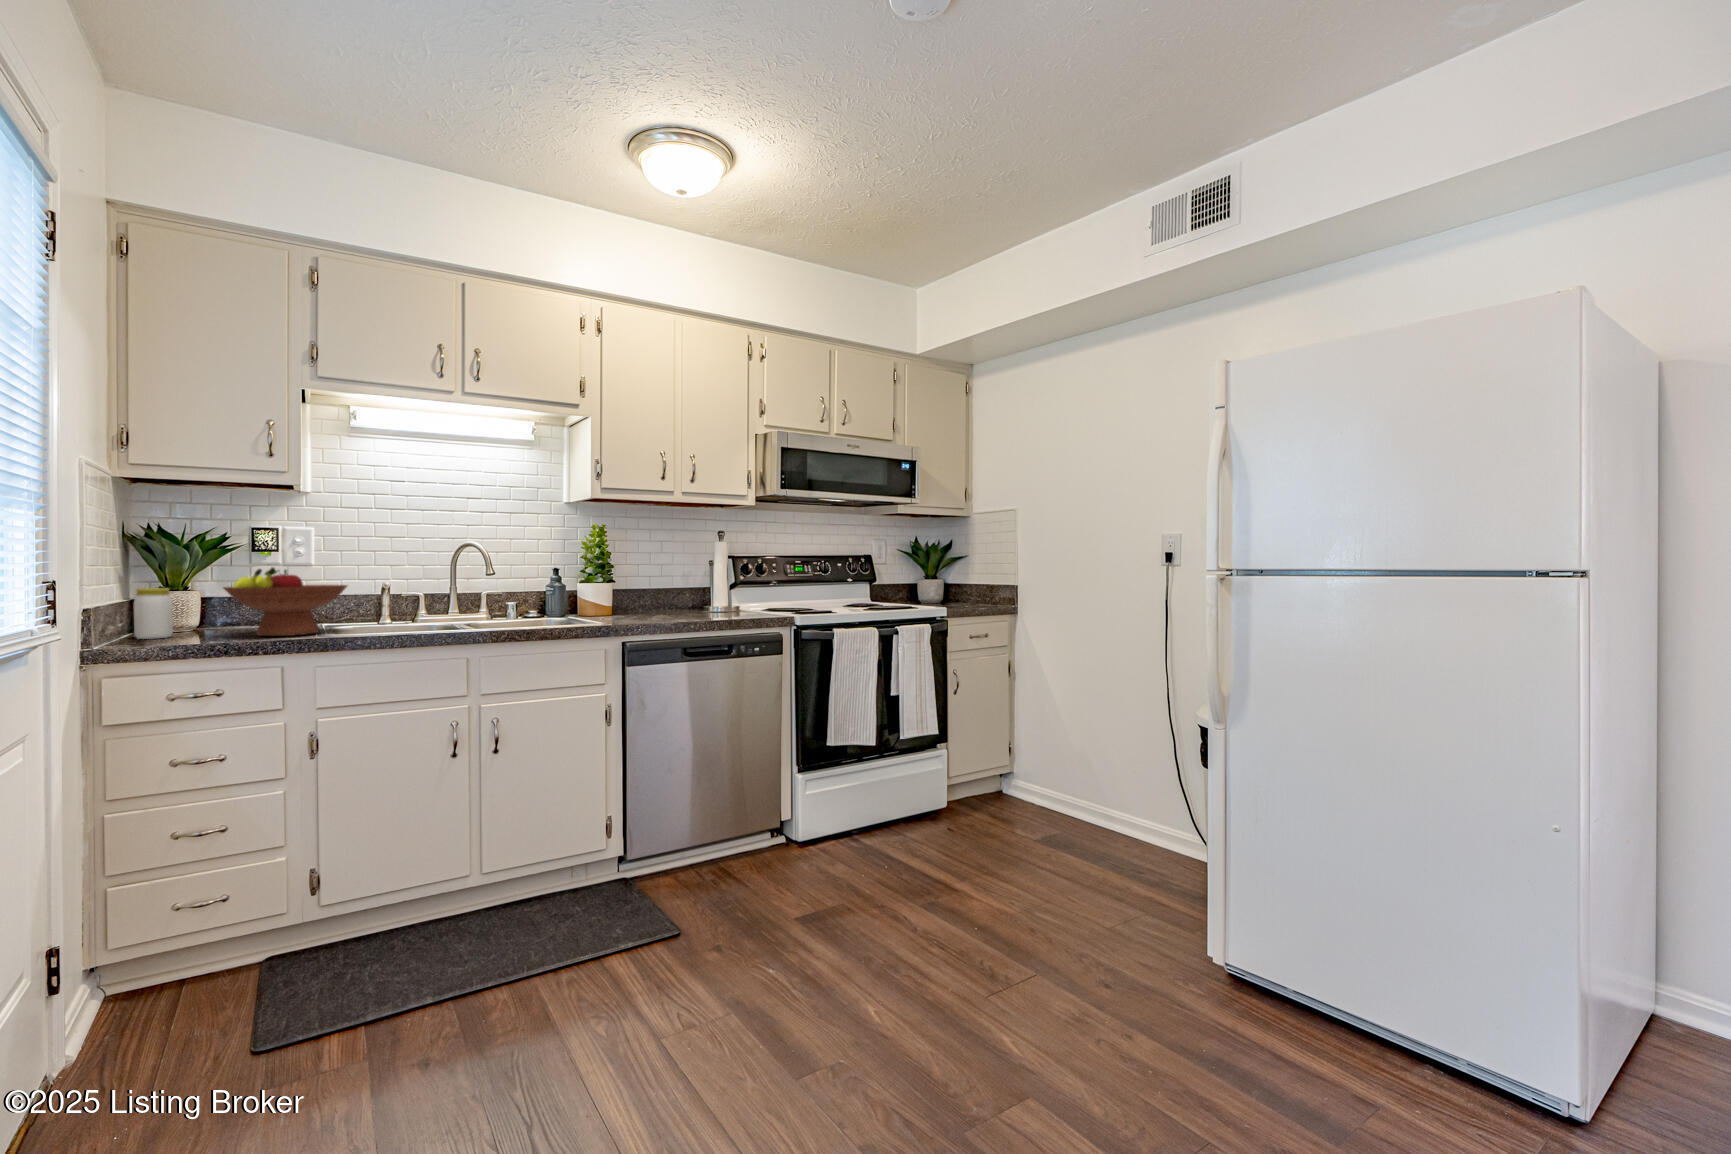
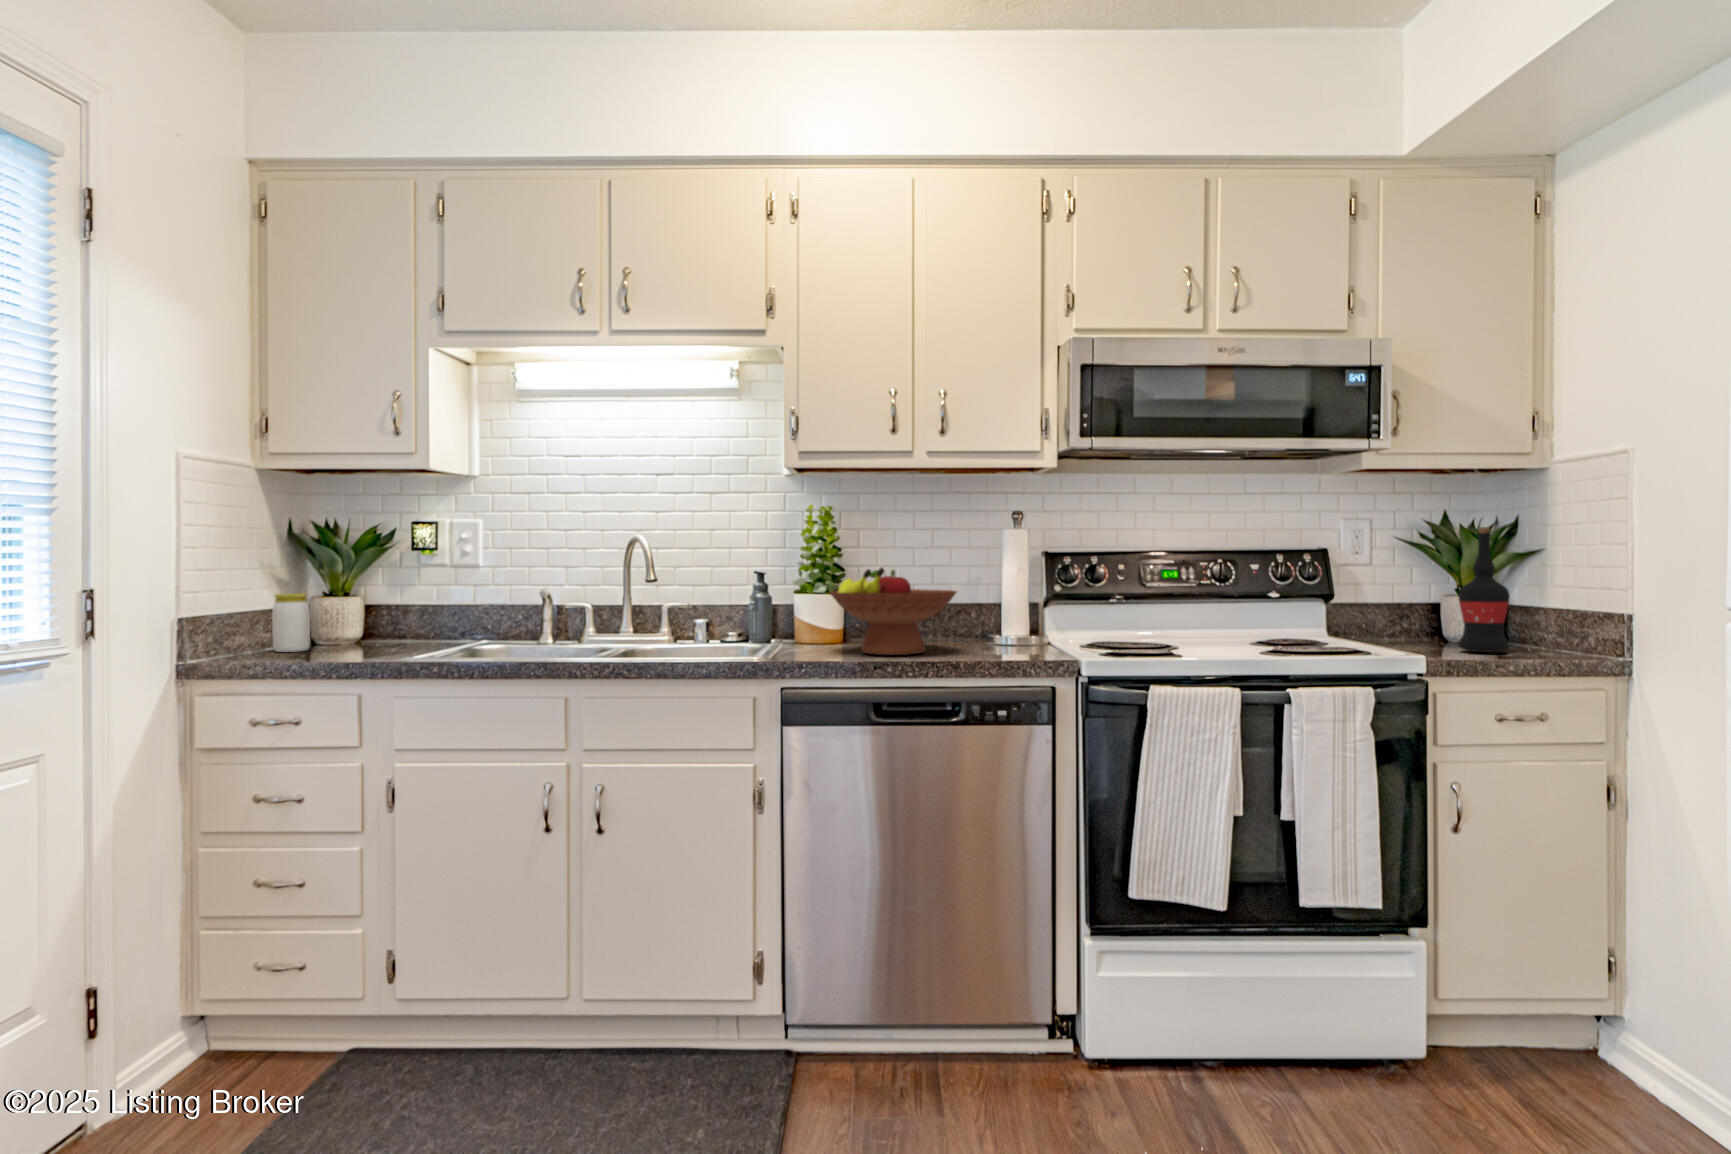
wine bottle: none [948,545,969,606] -> present [1458,527,1510,652]
fruit bowl: present [223,568,347,636] -> present [830,568,957,655]

